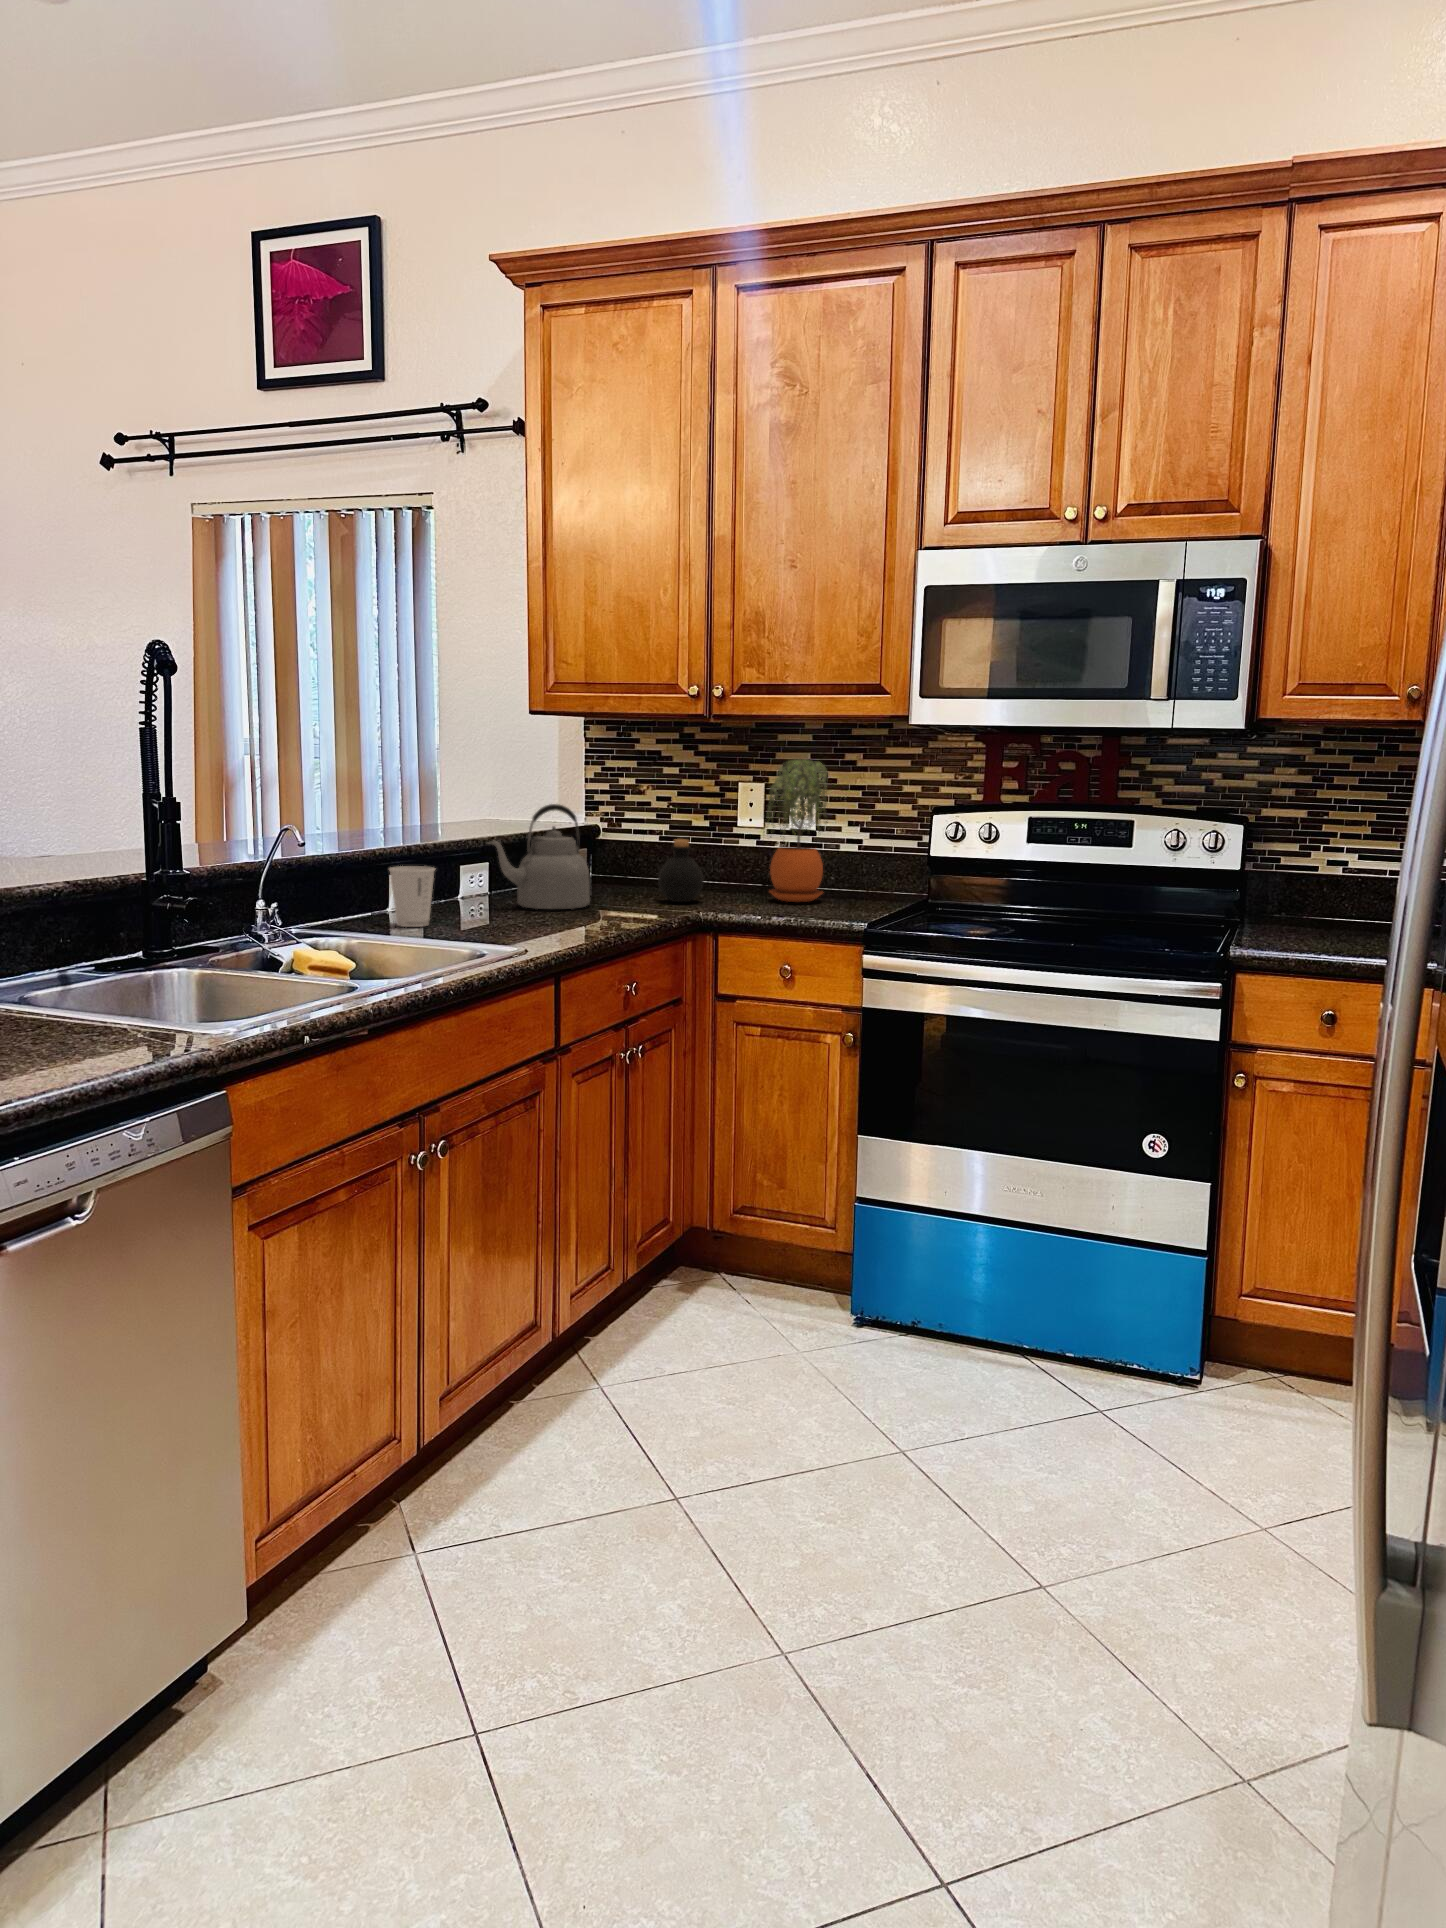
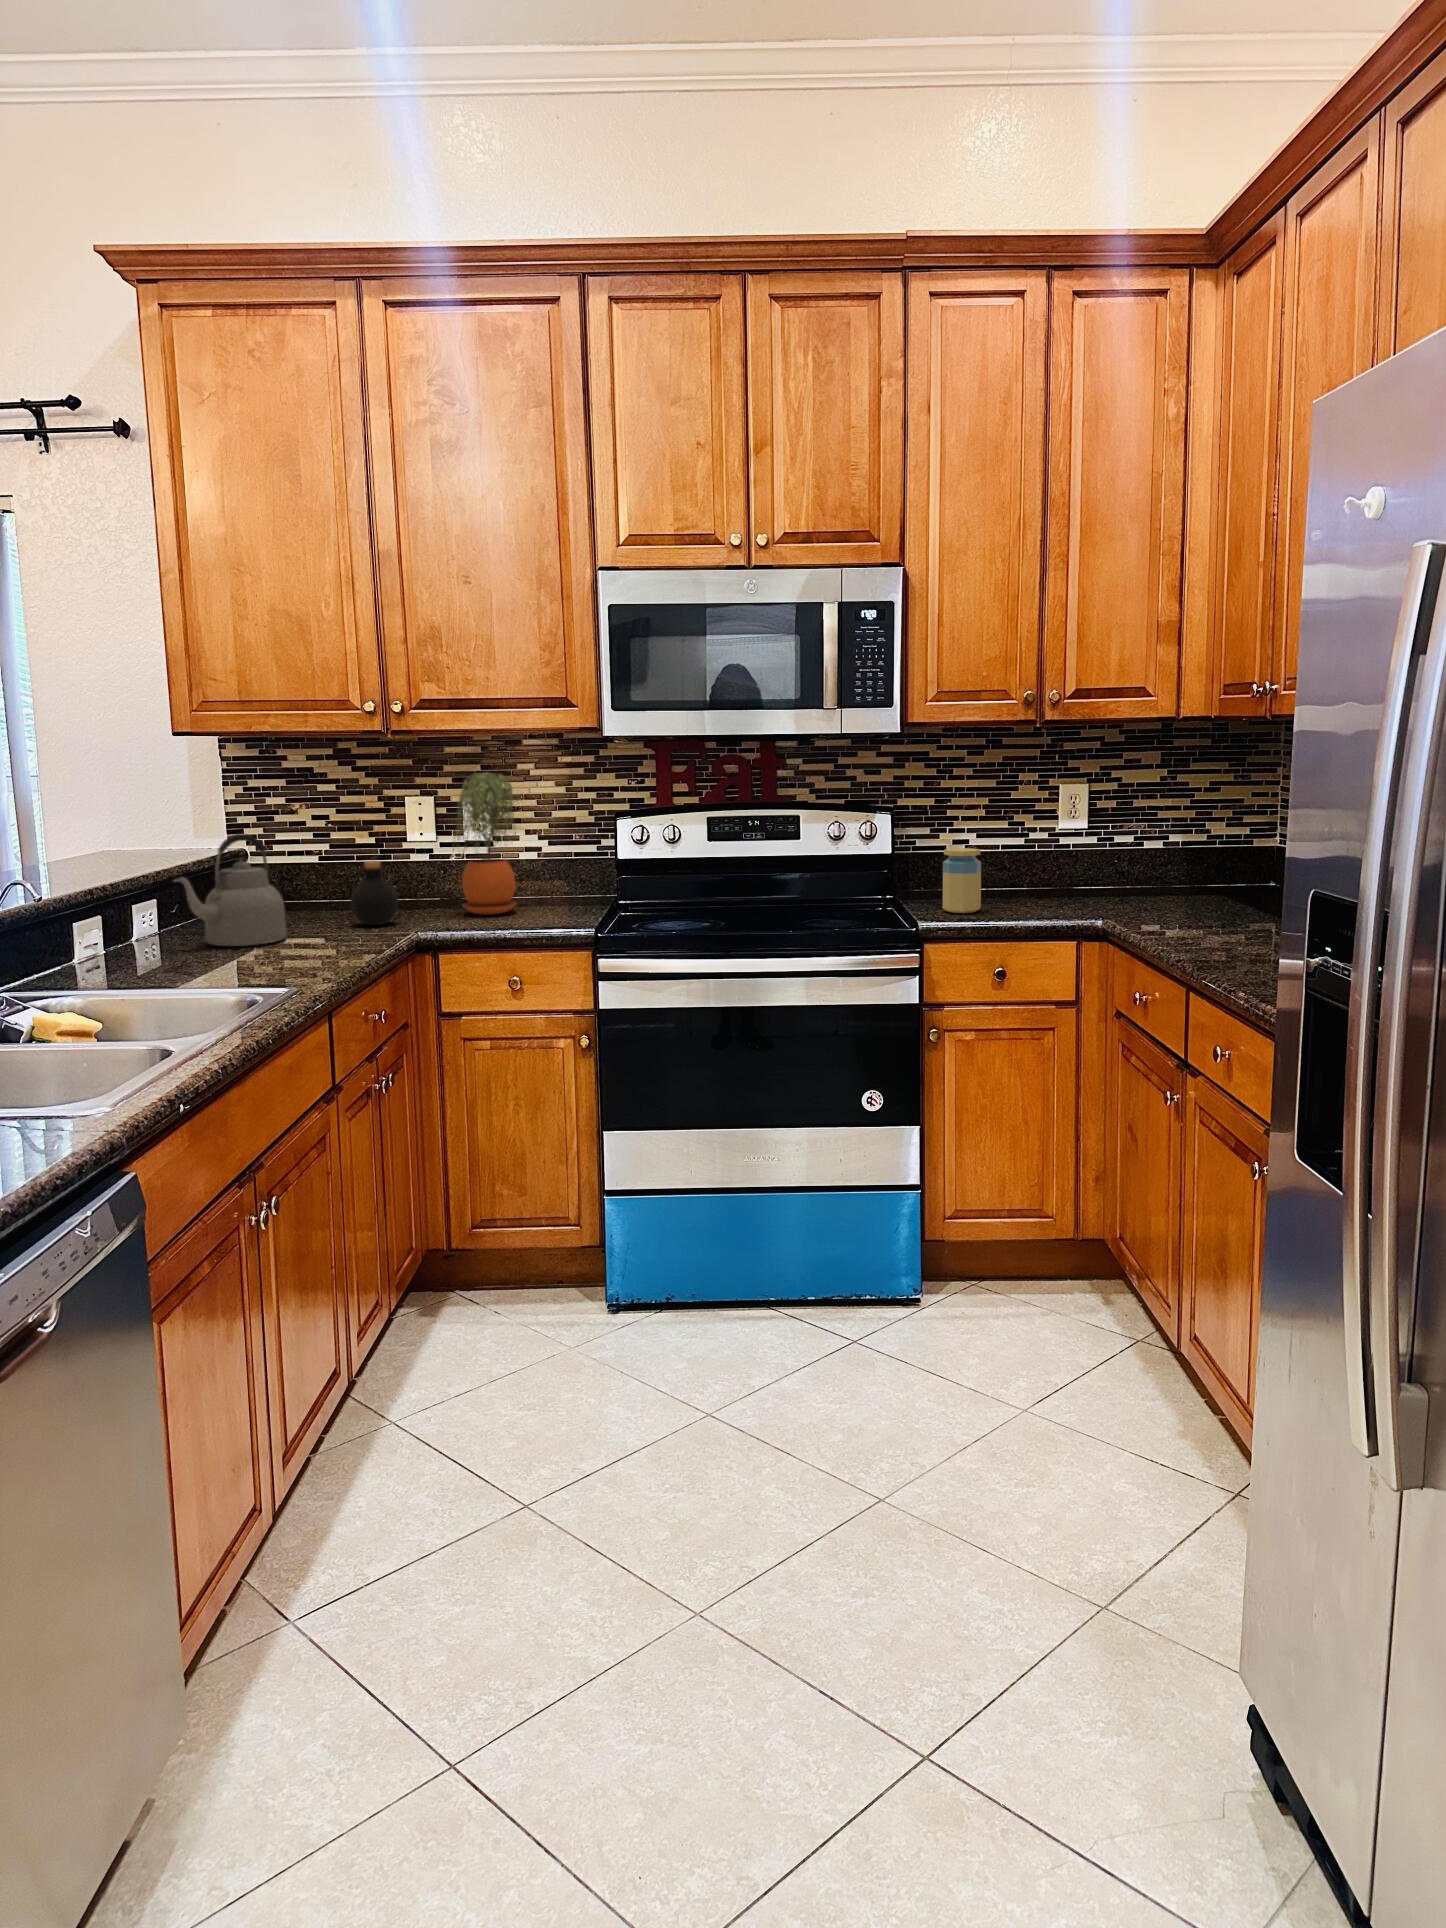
paper cup: present [389,866,435,927] -> none [84,912,139,980]
jar: none [1282,869,1334,945] -> present [943,848,981,913]

